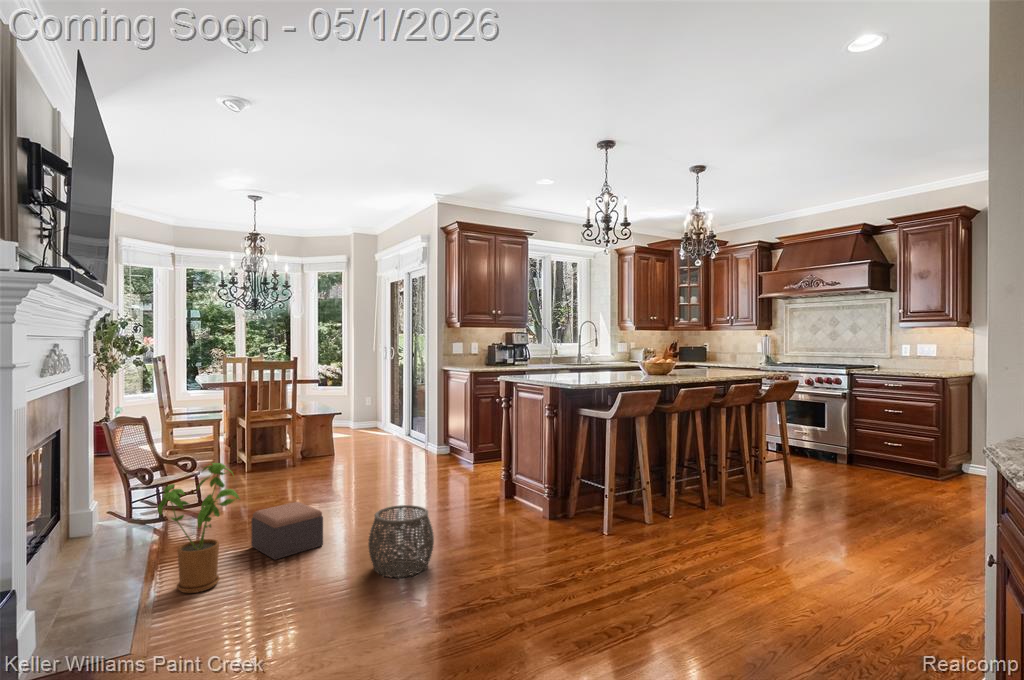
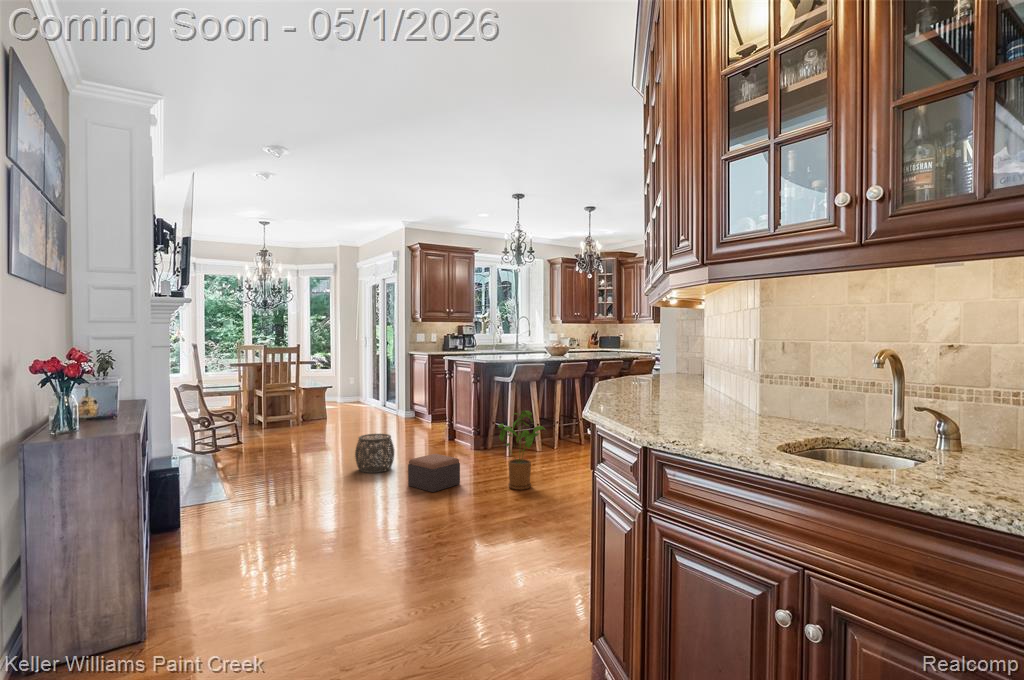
house plant: present [158,463,240,593] -> present [498,411,545,490]
footstool: present [251,502,323,560] -> present [408,454,460,492]

